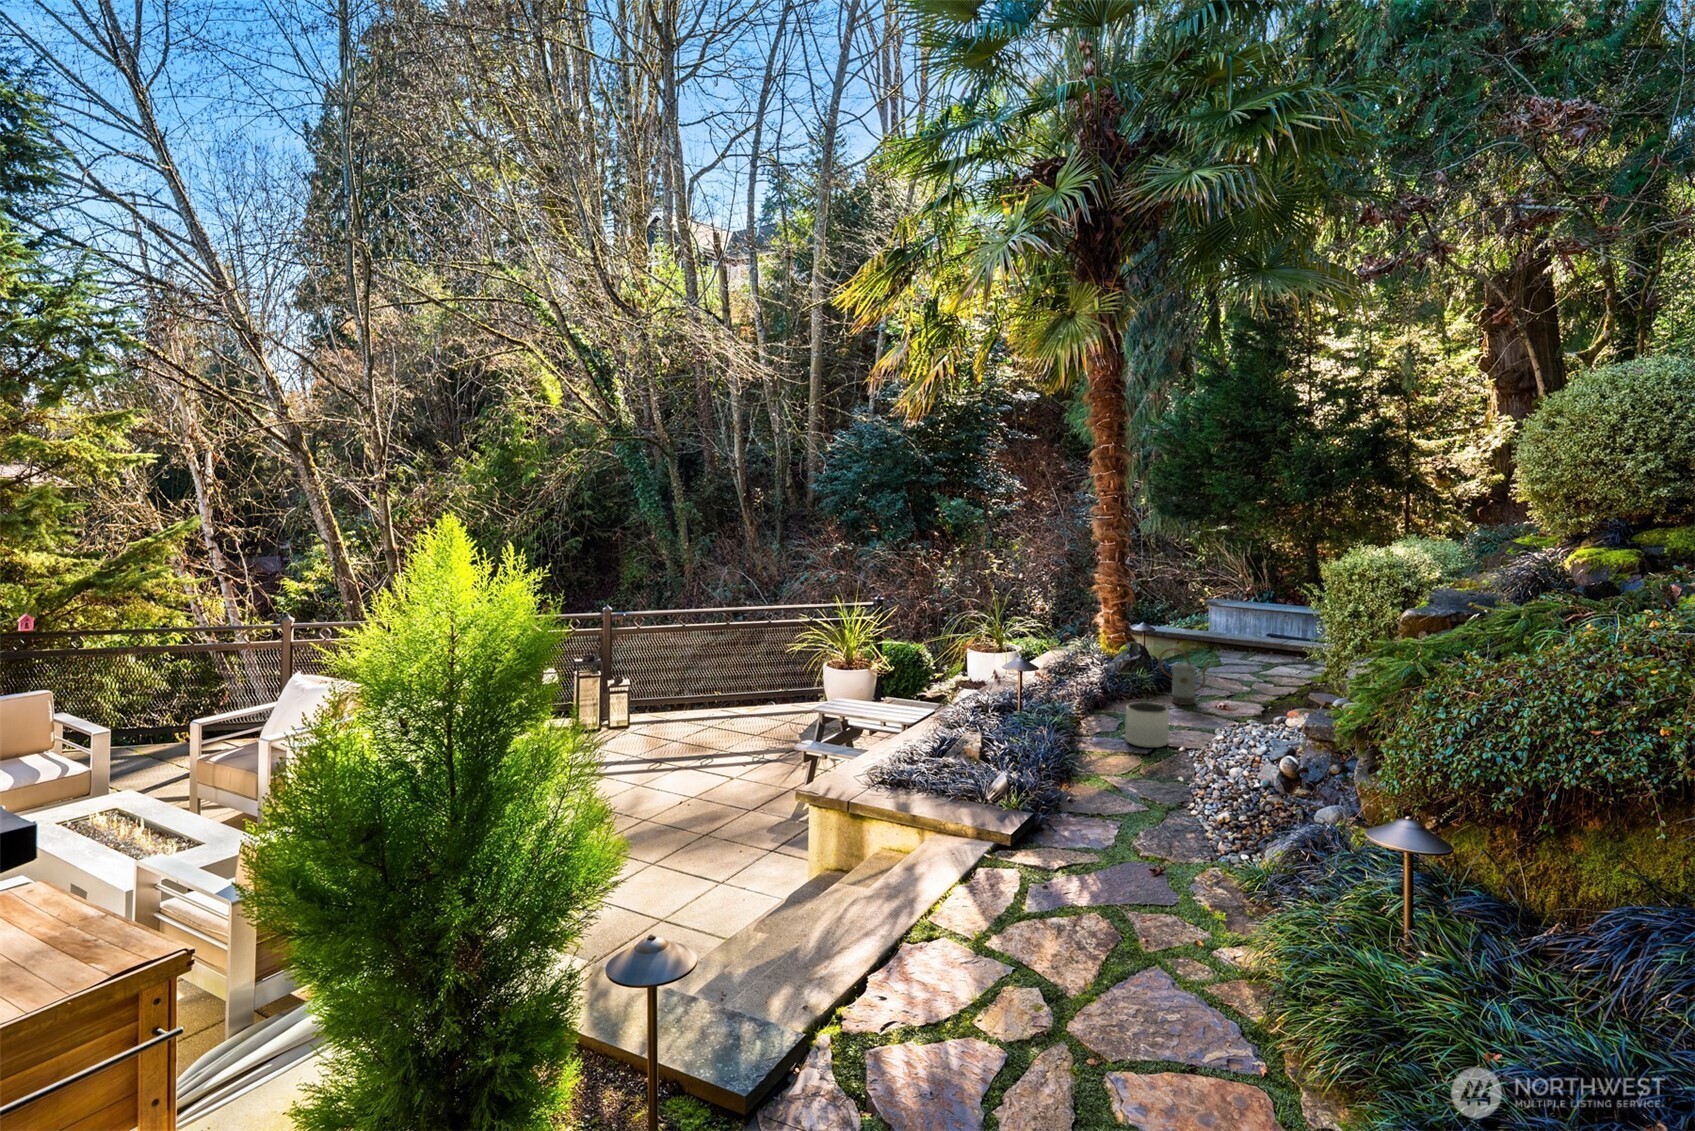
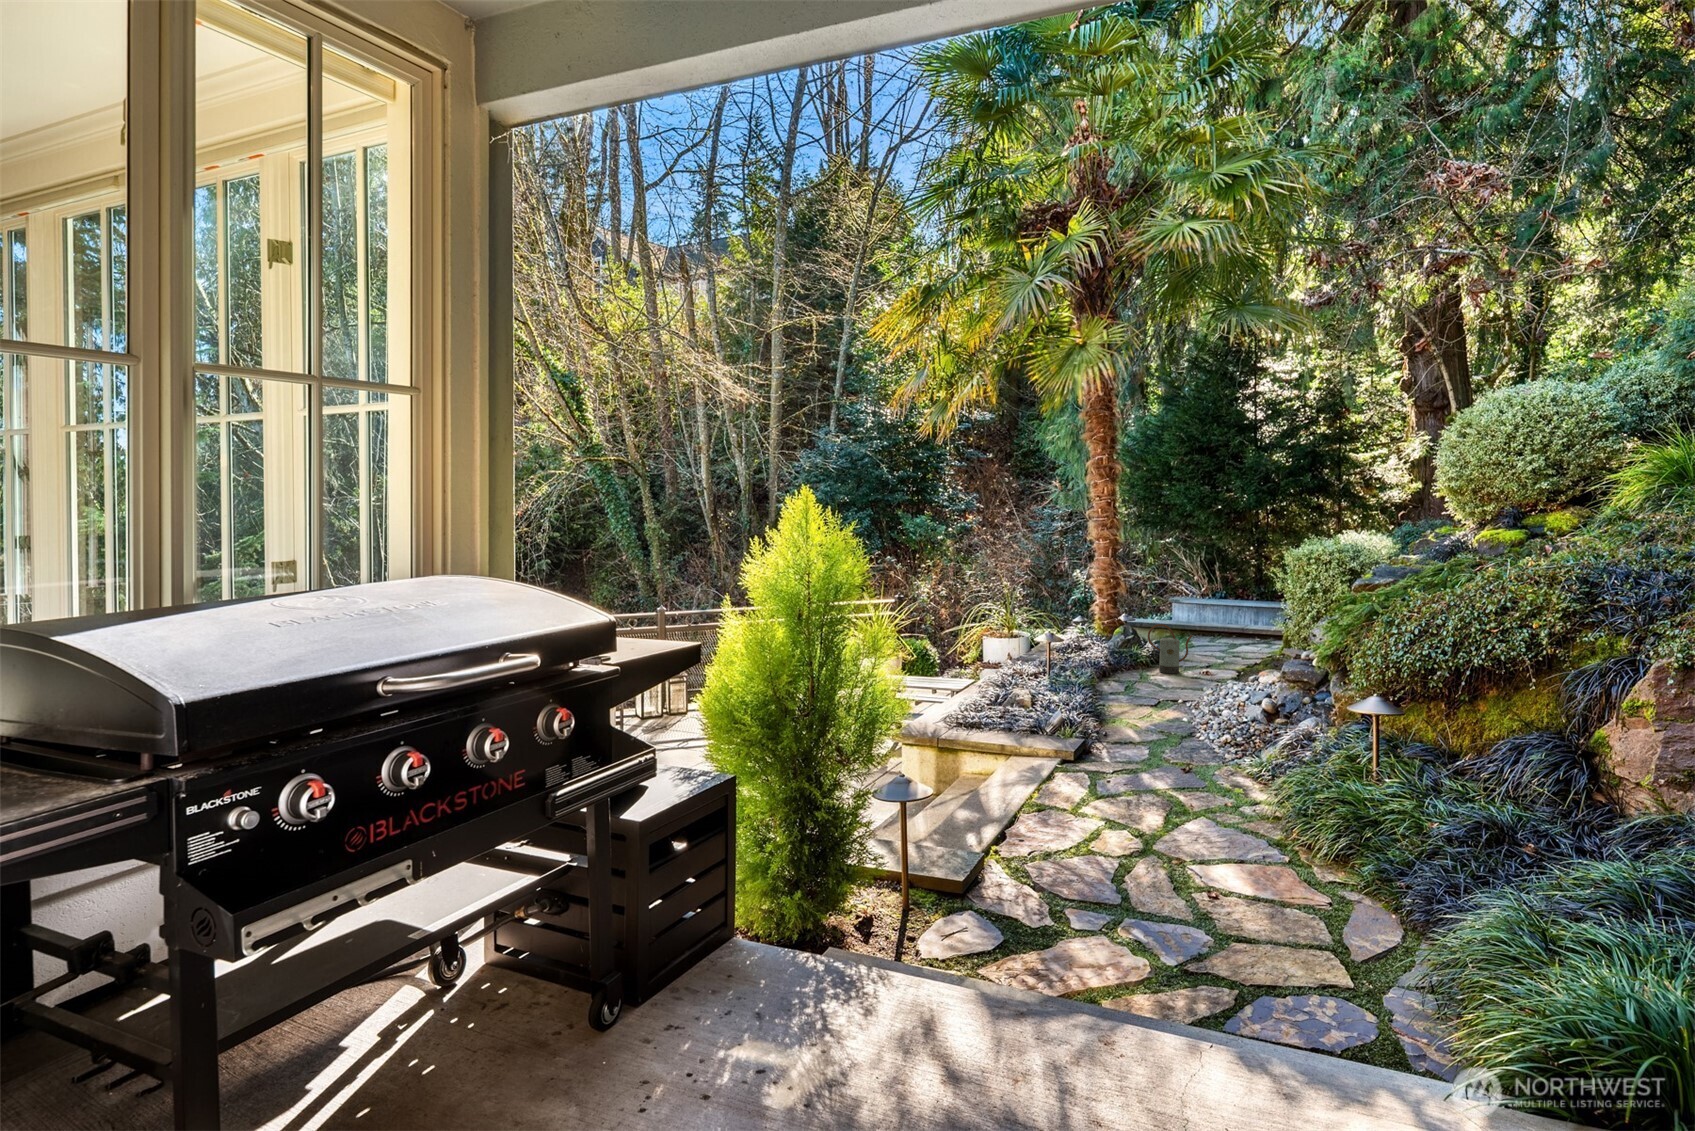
planter: present [1125,703,1169,748] -> none [1130,664,1167,701]

